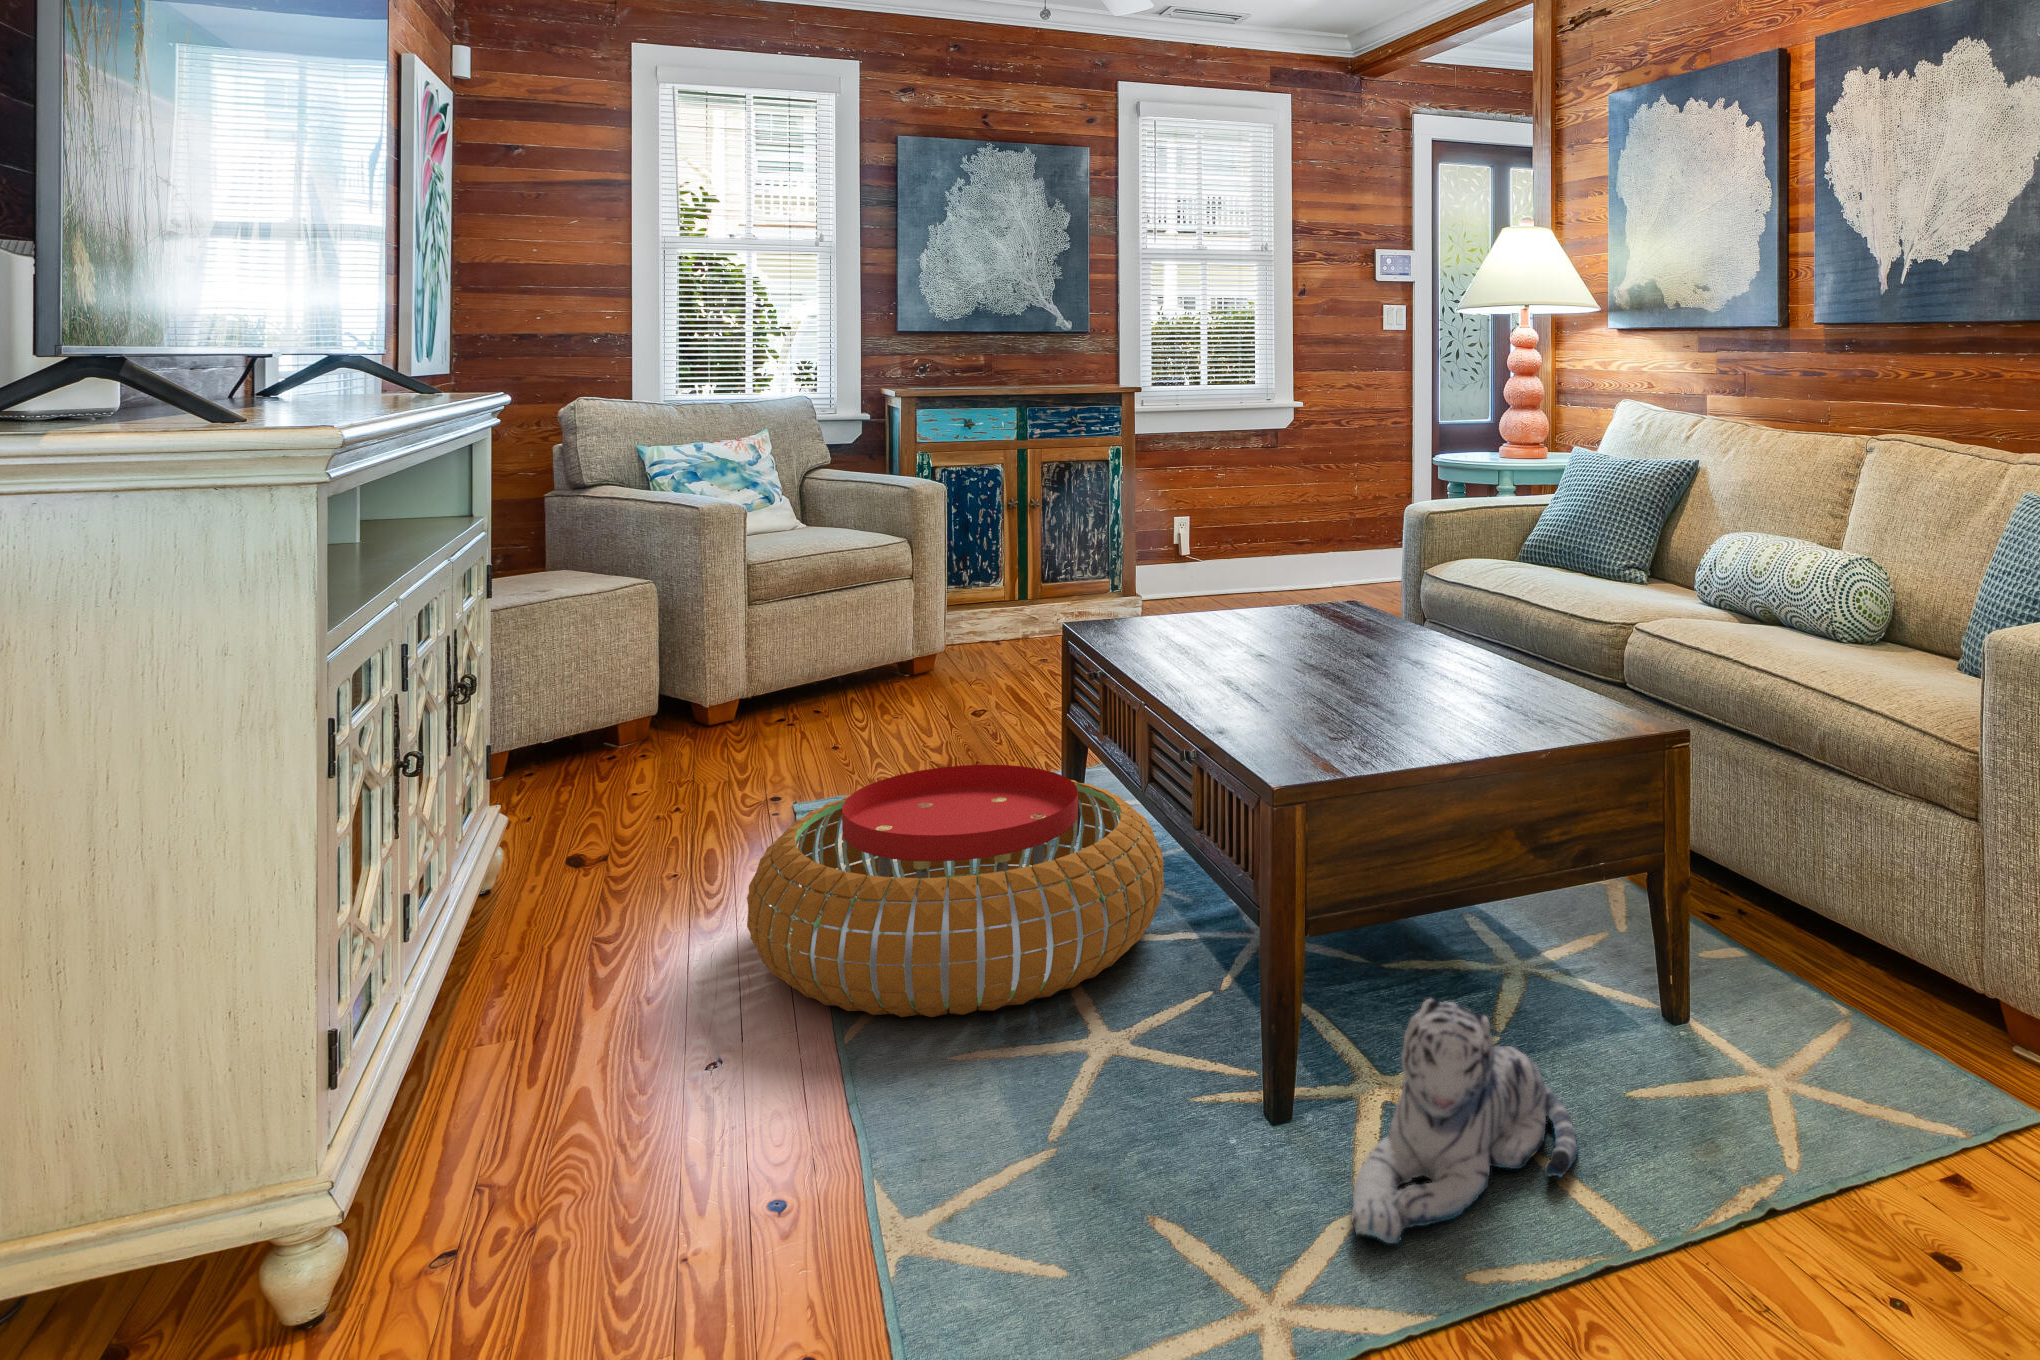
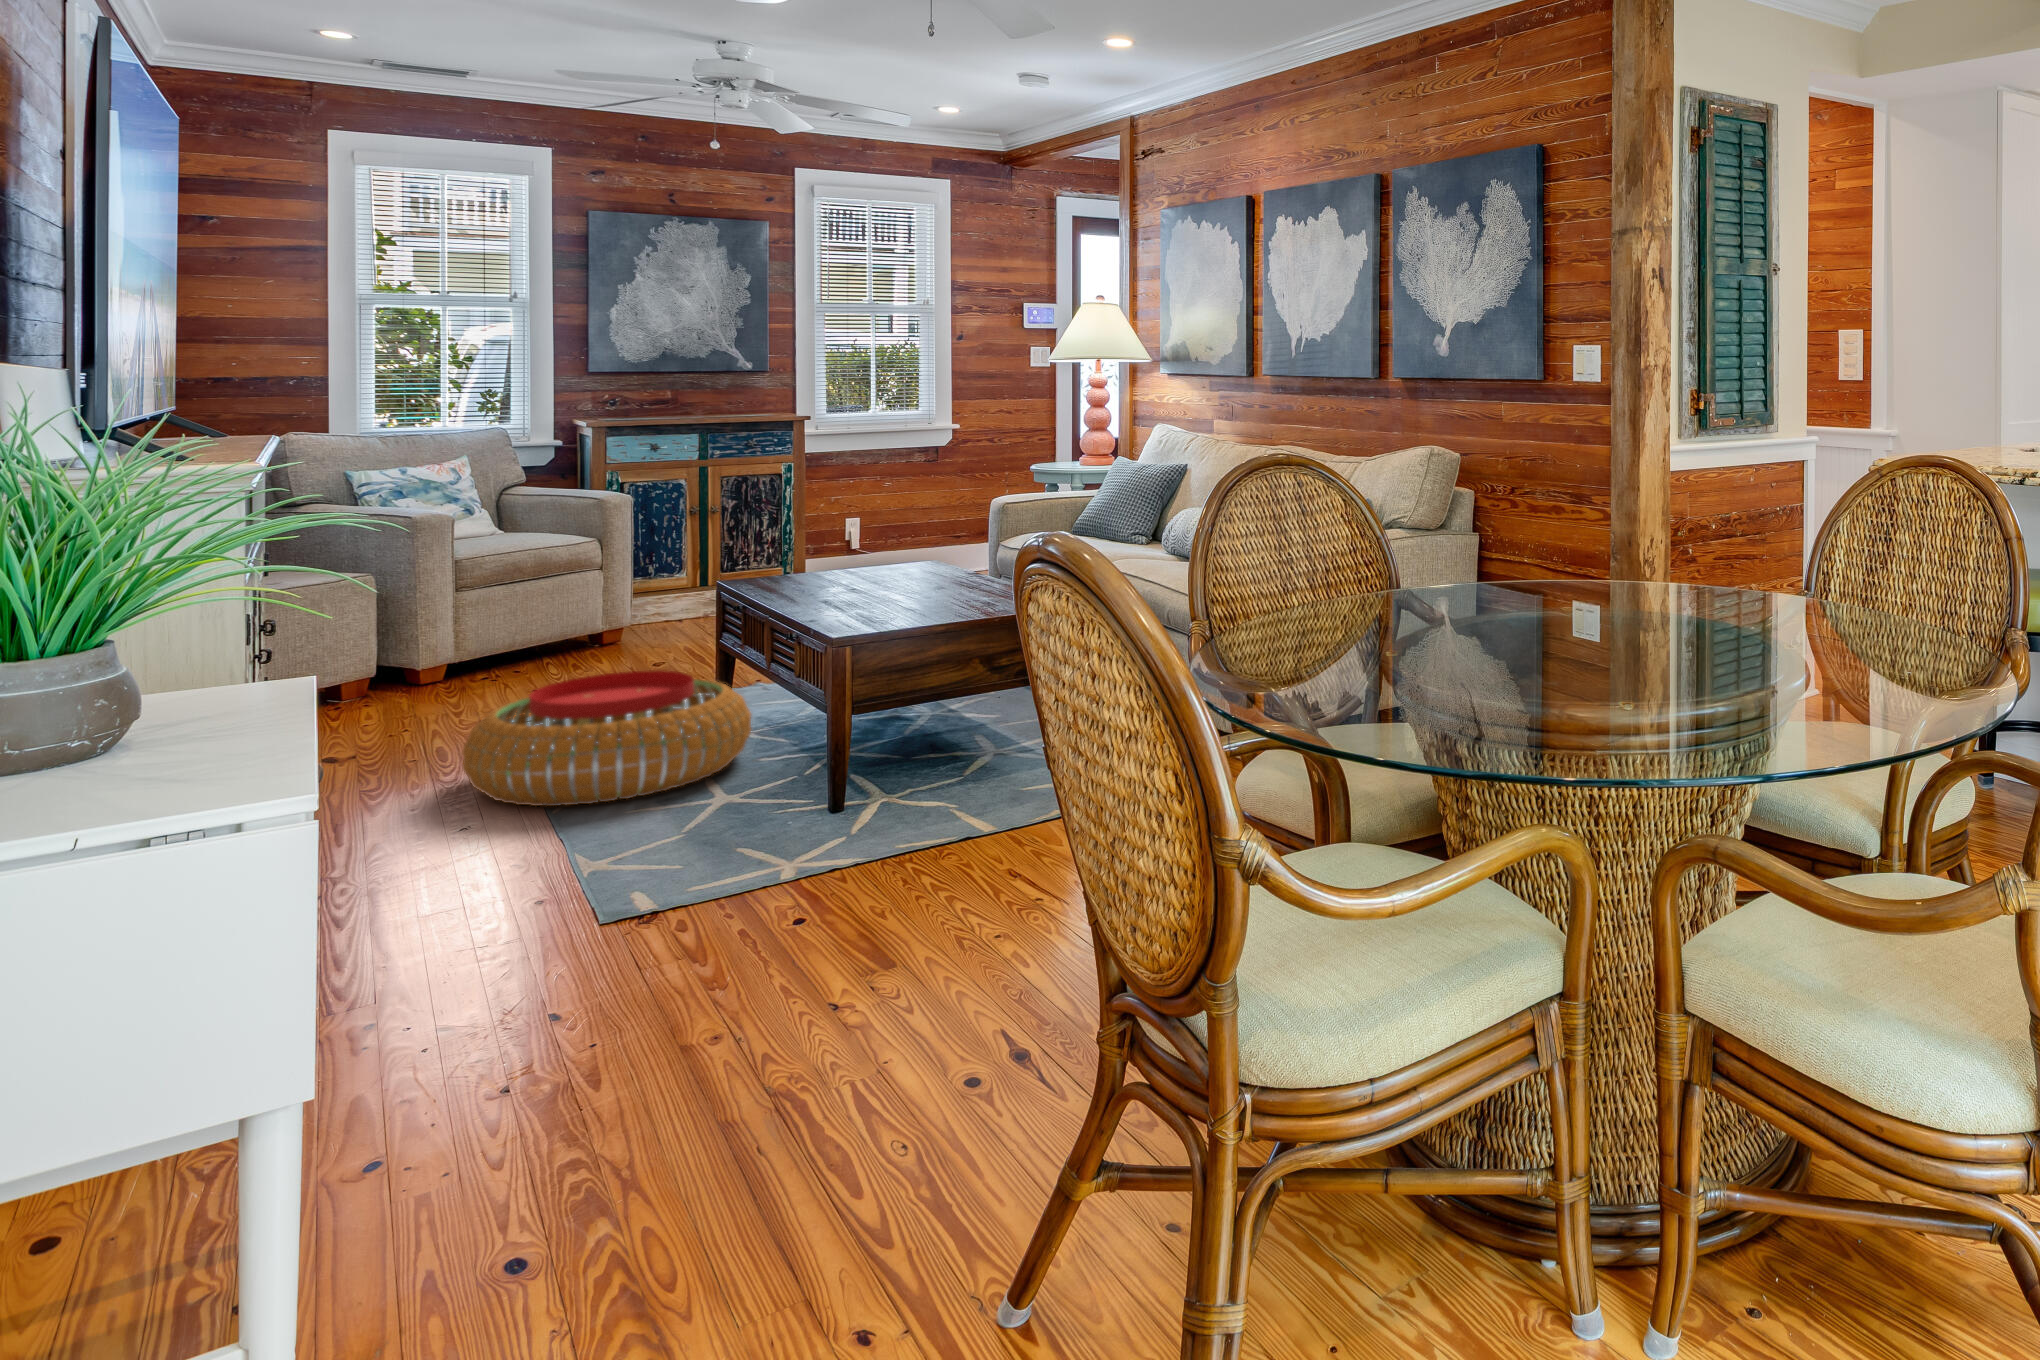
plush toy: present [1352,999,1578,1243] -> none [808,745,950,853]

